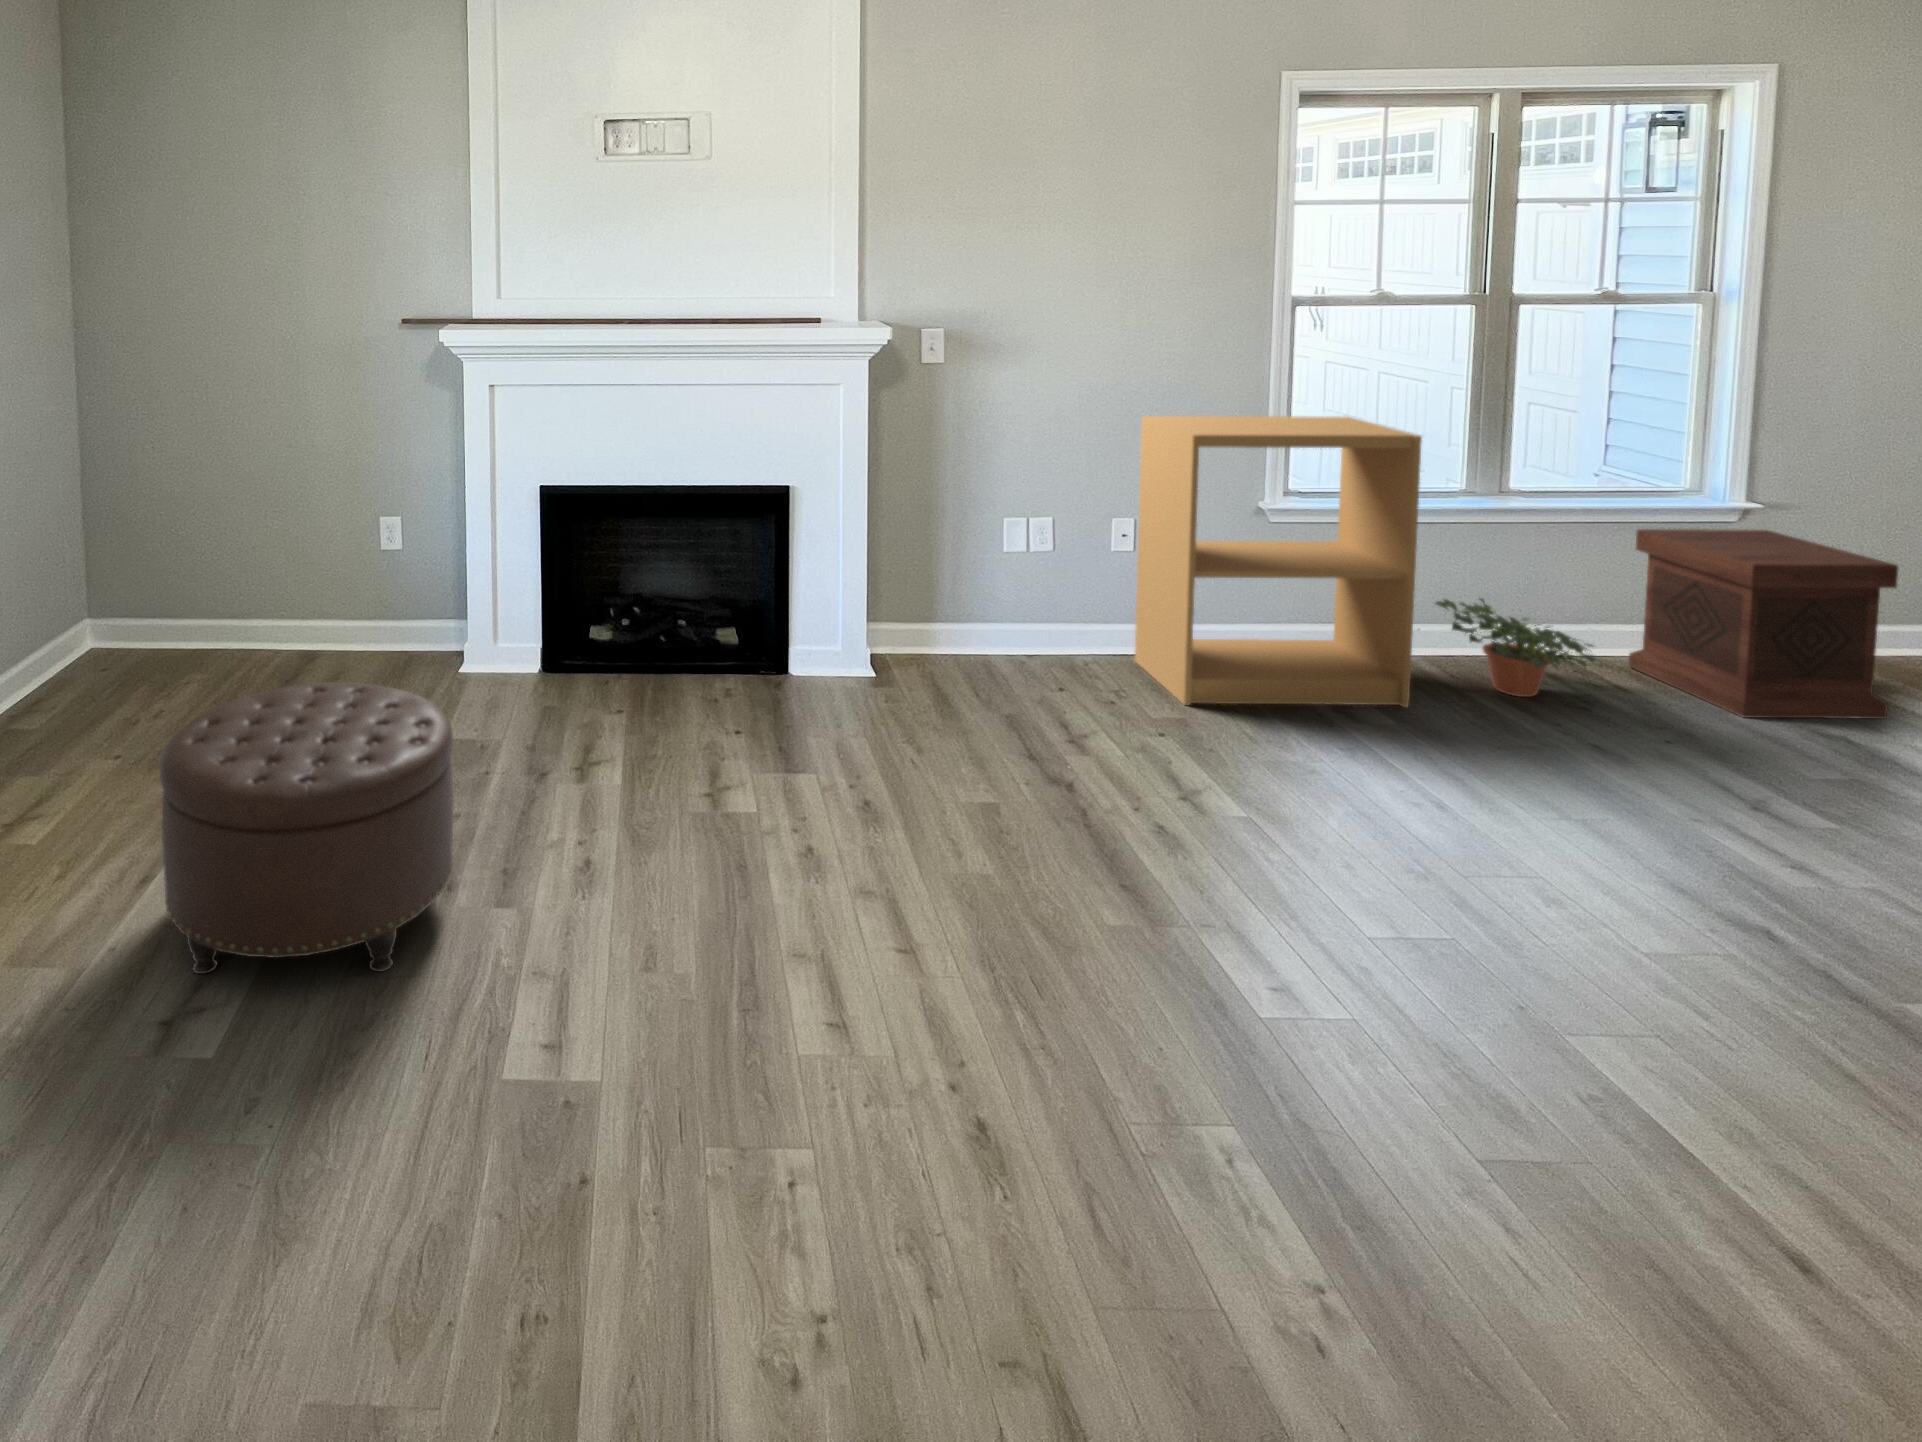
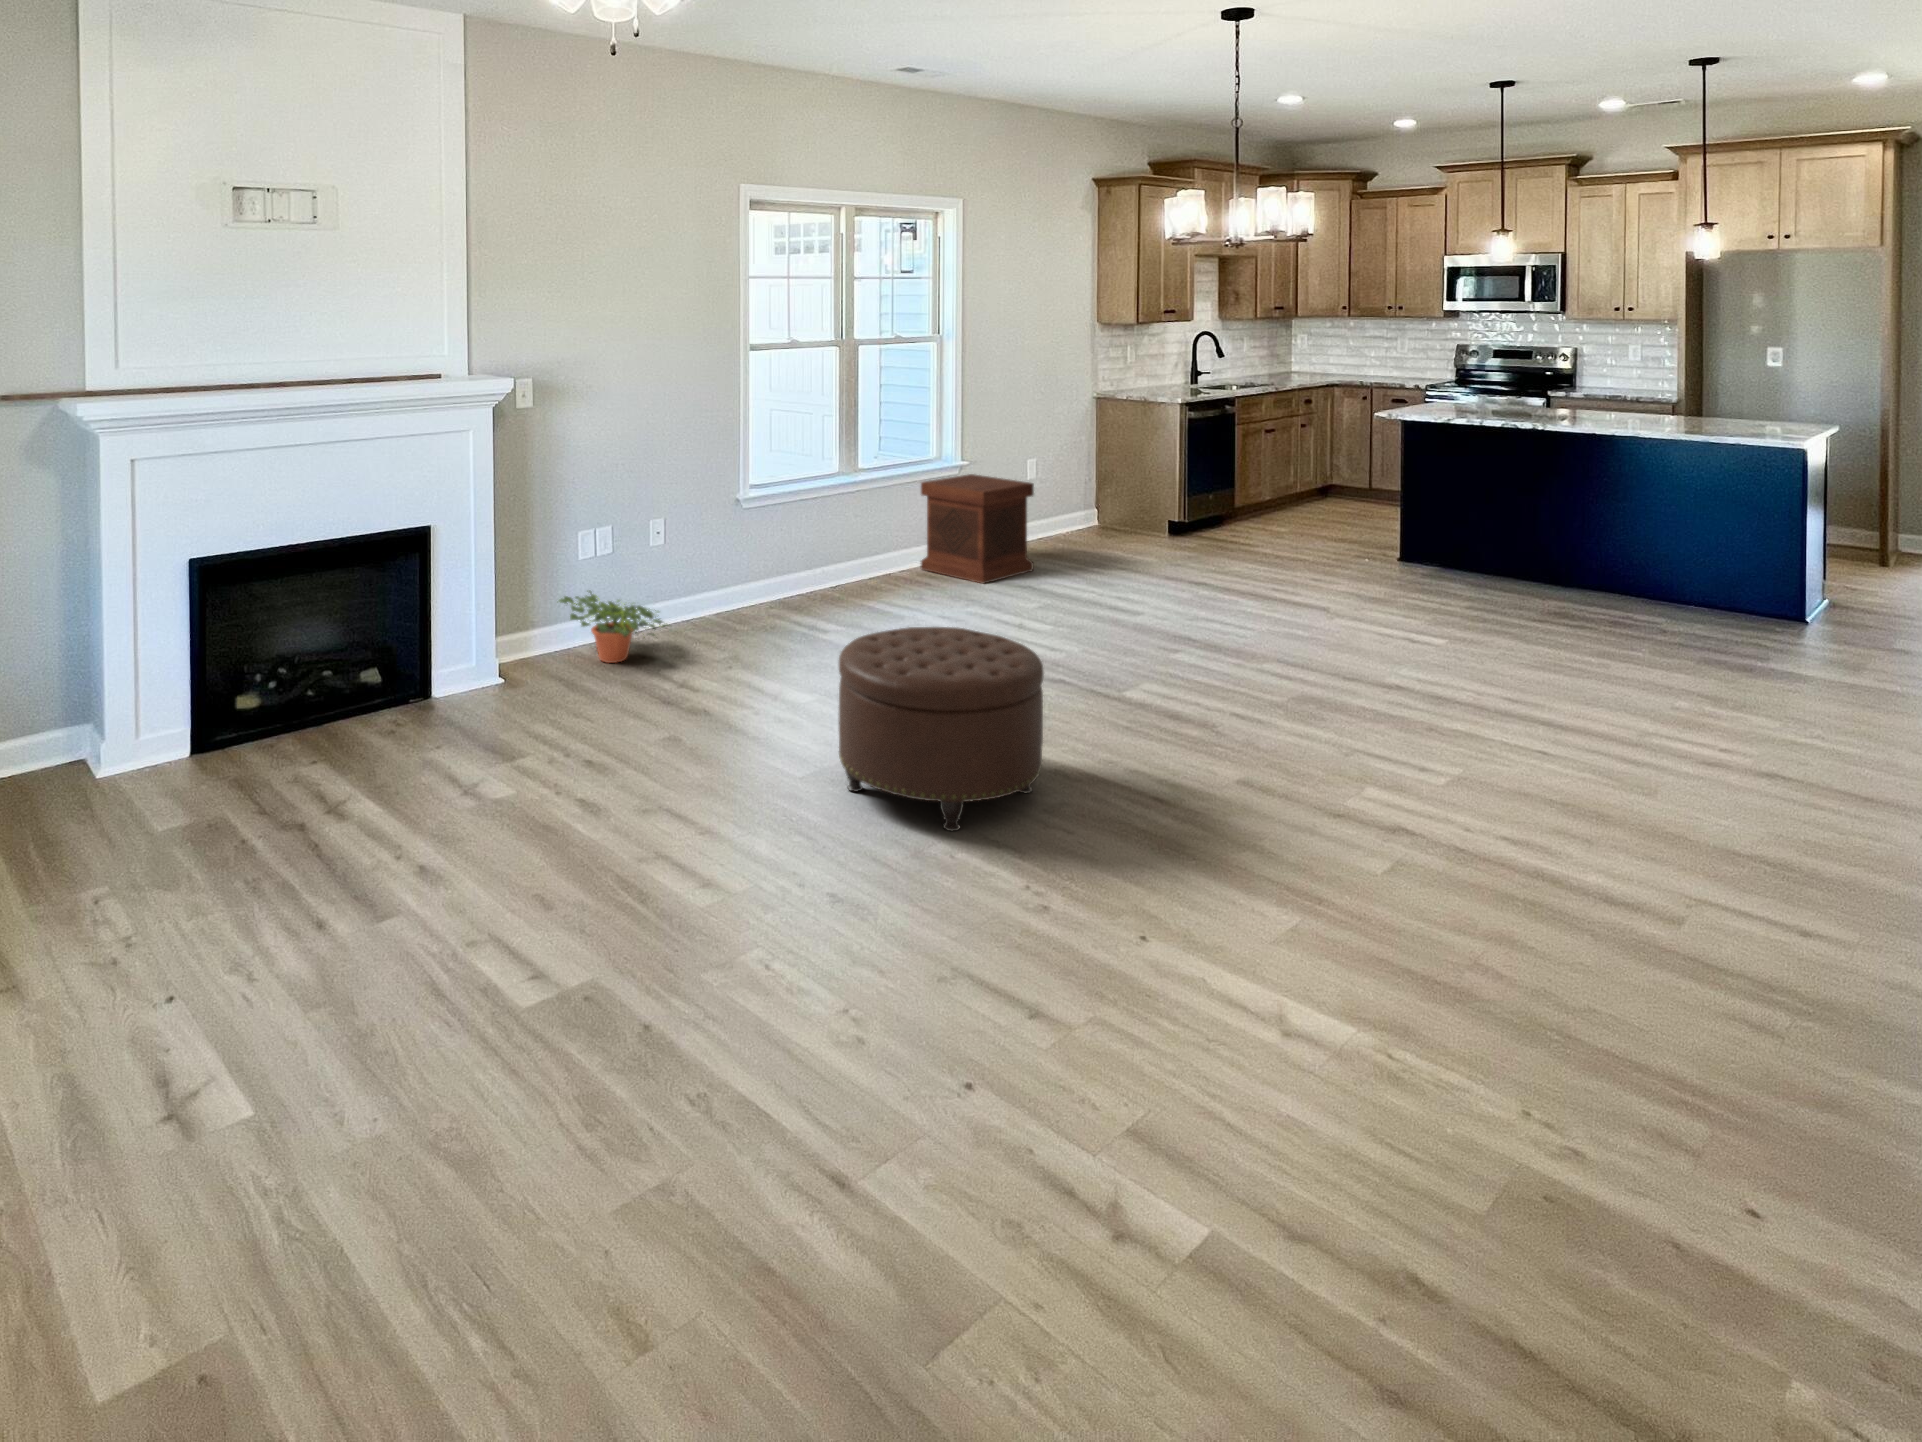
bookshelf: present [1135,416,1422,707] -> none [671,426,841,645]
potted plant: present [1435,599,1609,697] -> present [559,591,668,663]
ottoman: present [160,682,453,974] -> present [839,627,1044,831]

